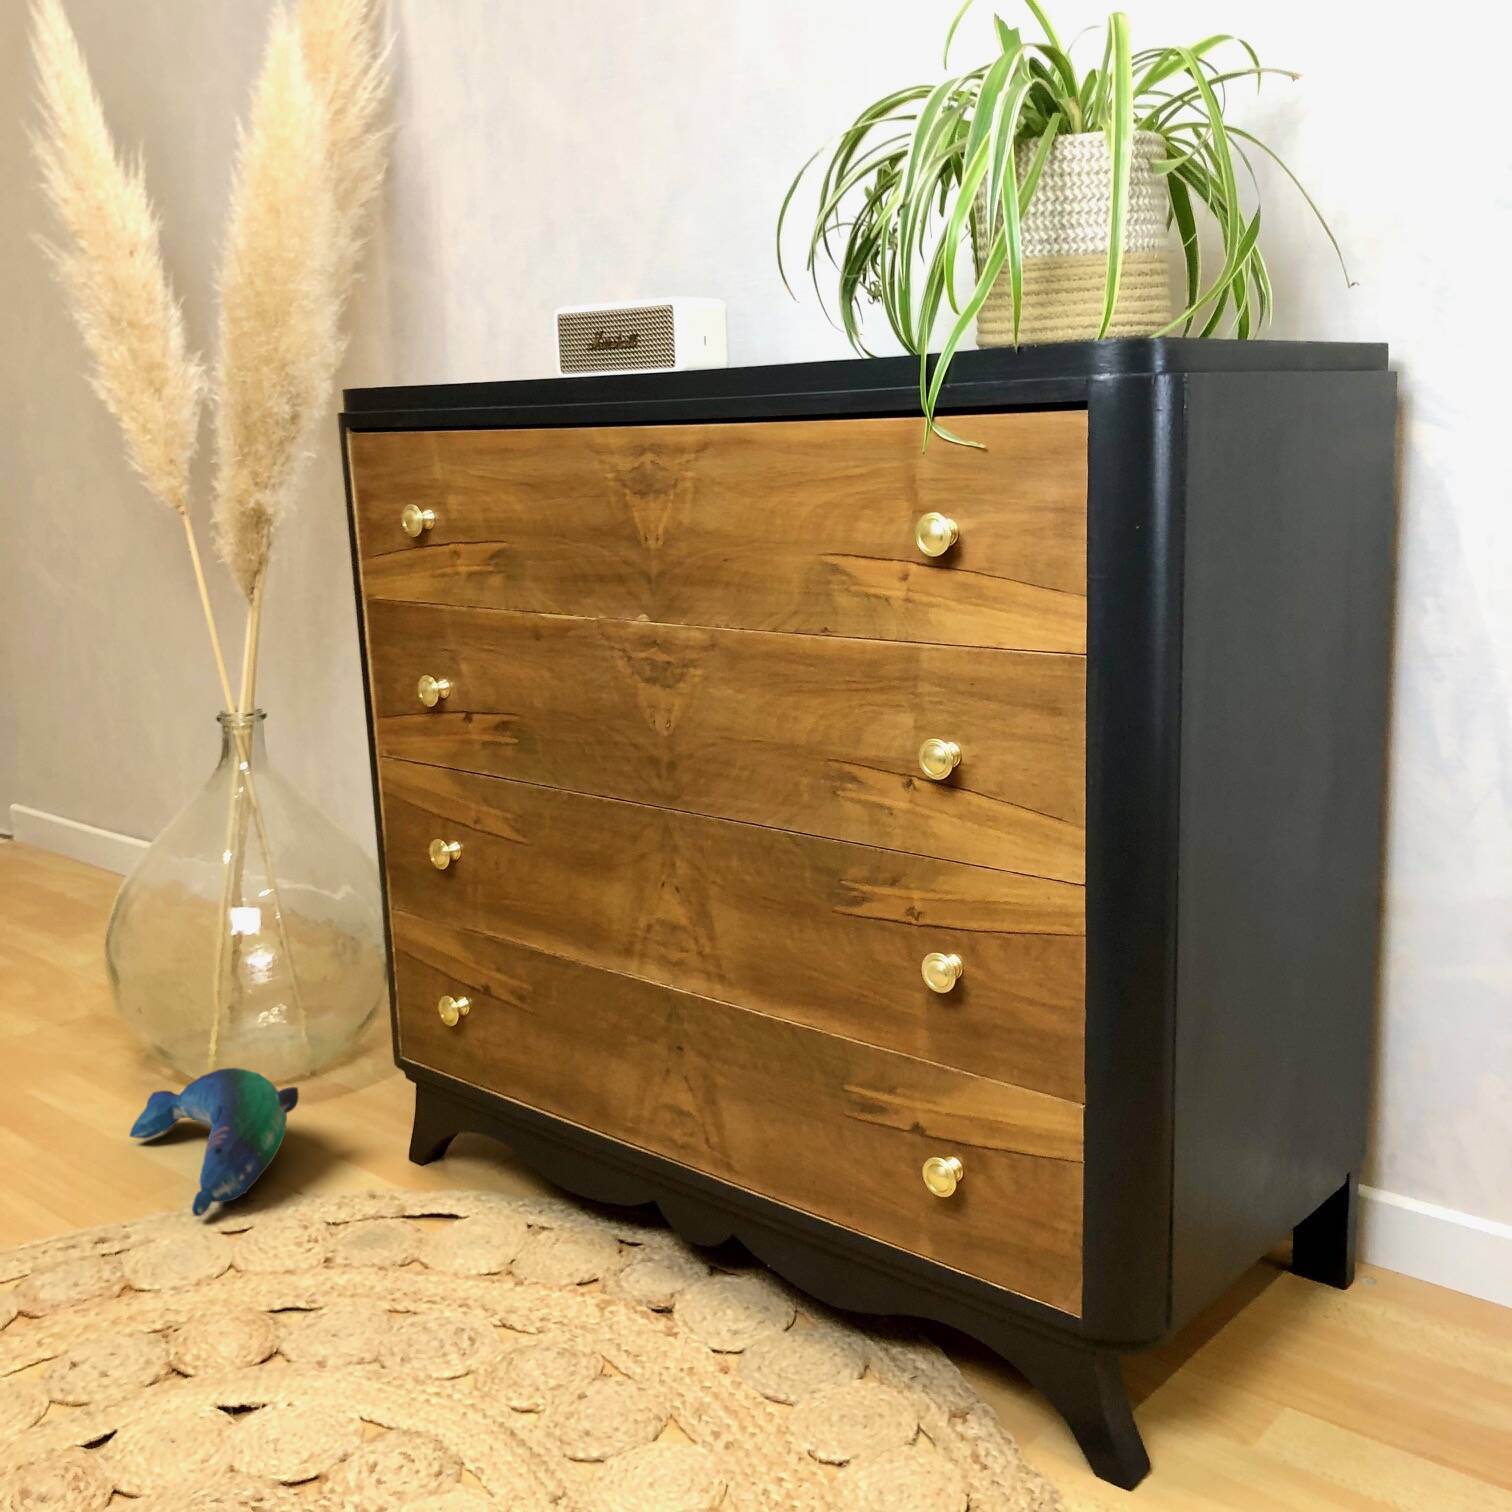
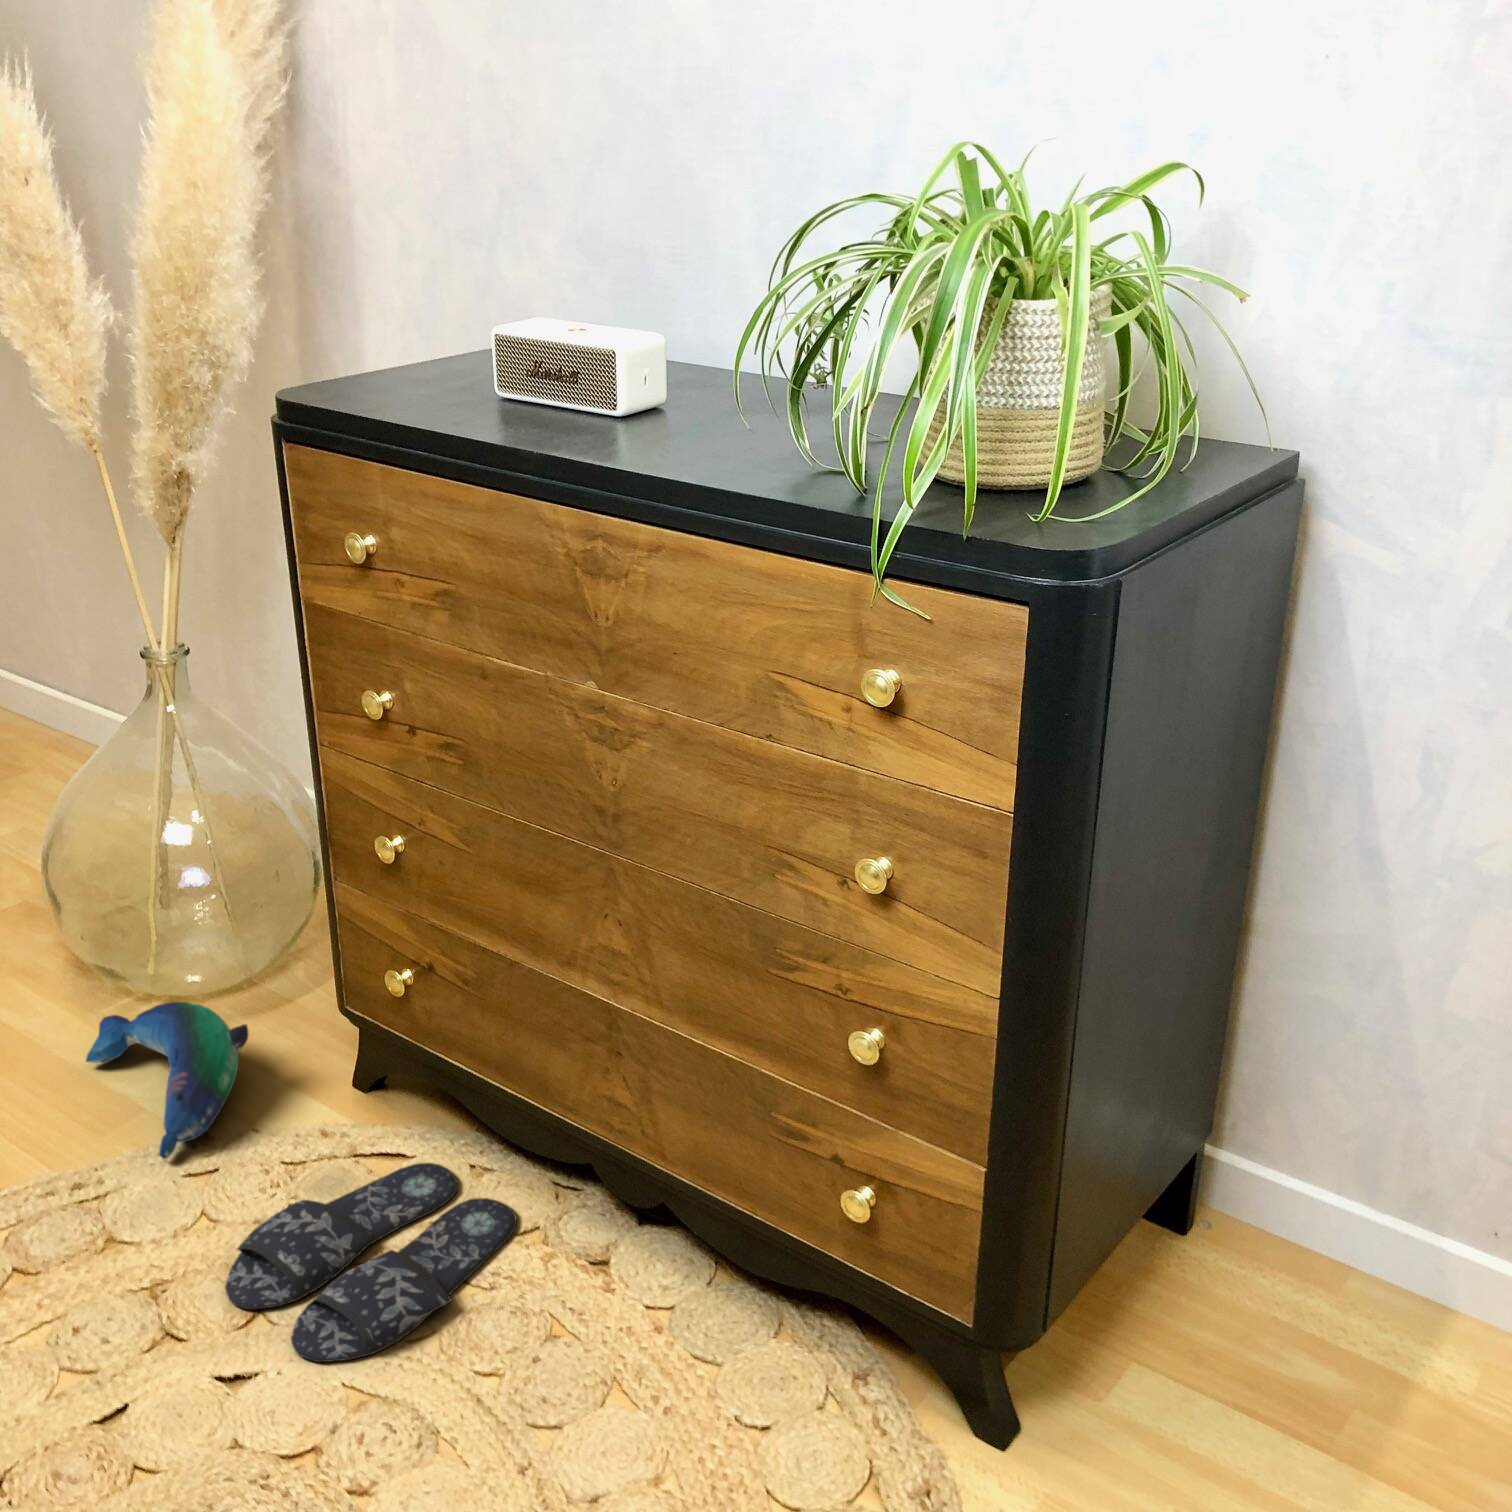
slippers: none [243,1220,572,1395] -> present [225,1163,516,1362]

